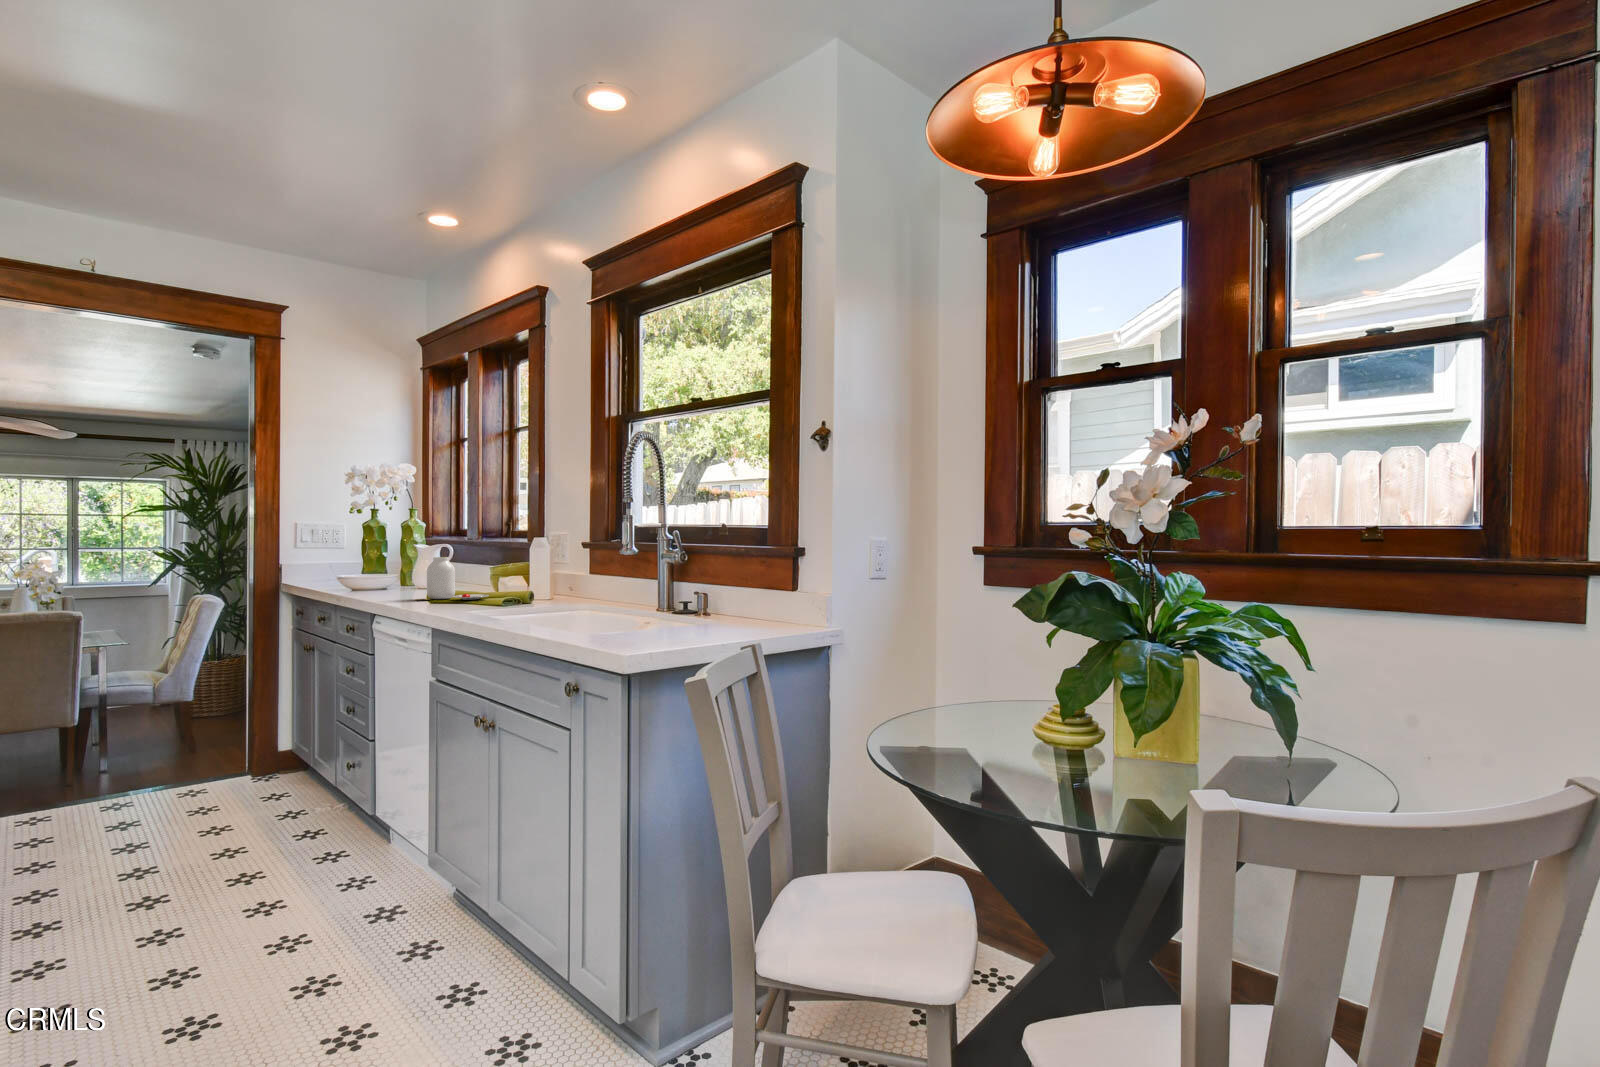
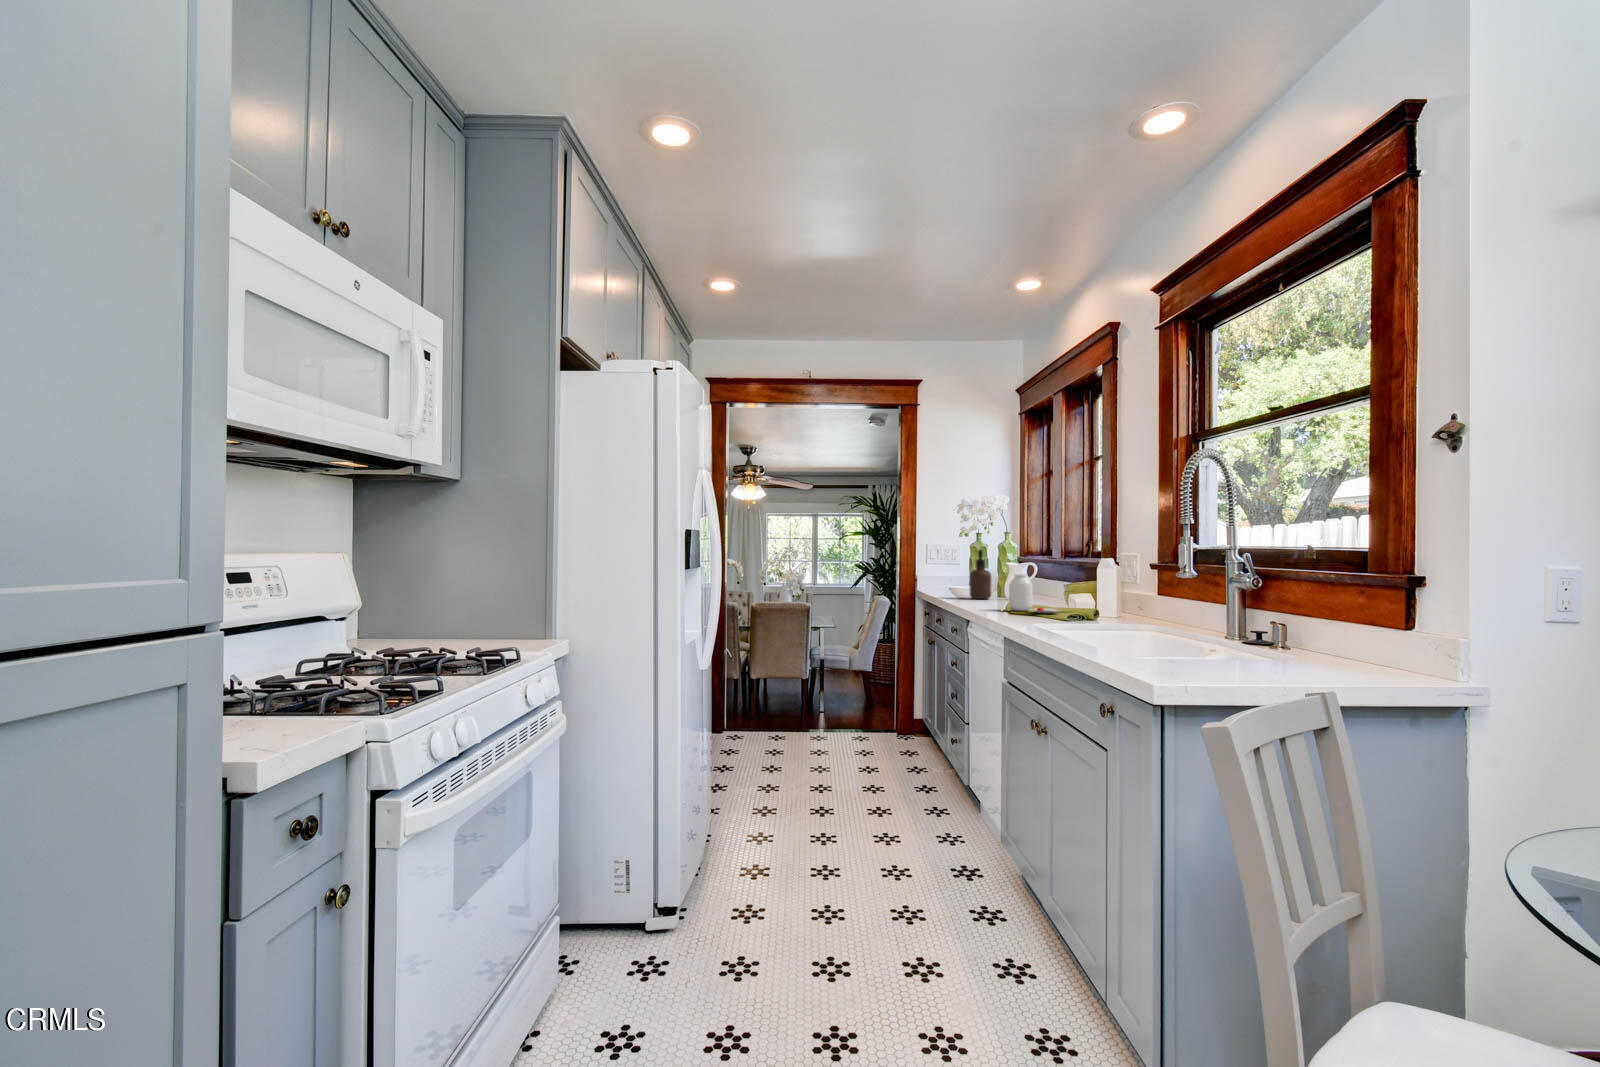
soap dispenser: none [367,530,396,589] -> present [969,550,992,599]

